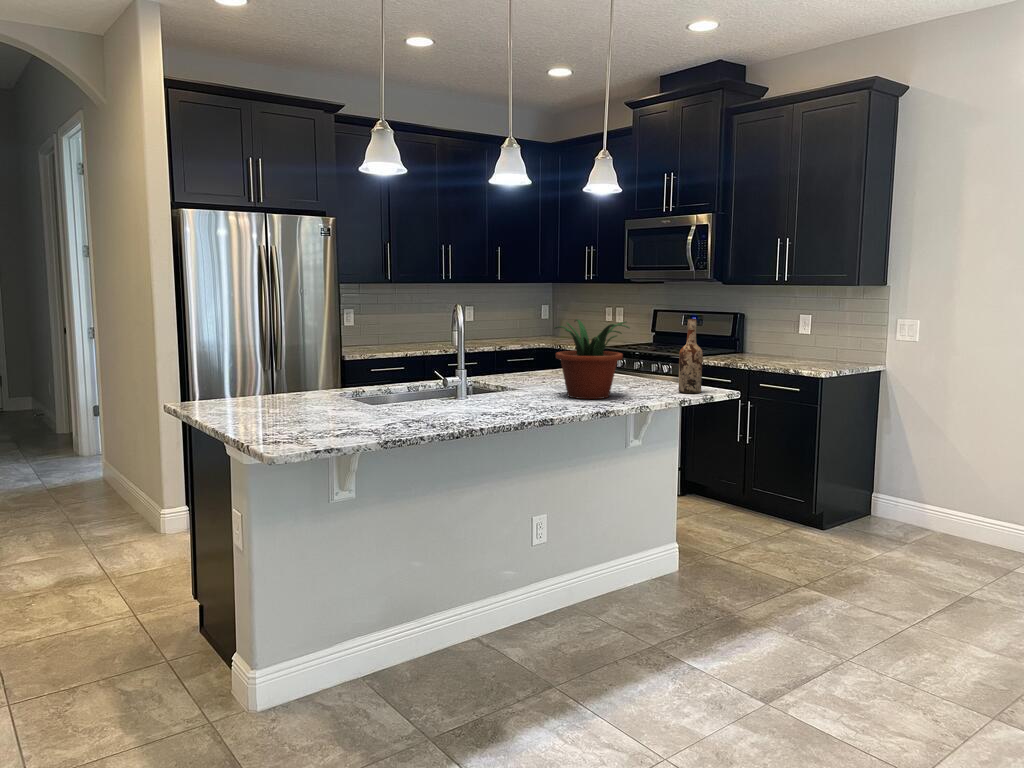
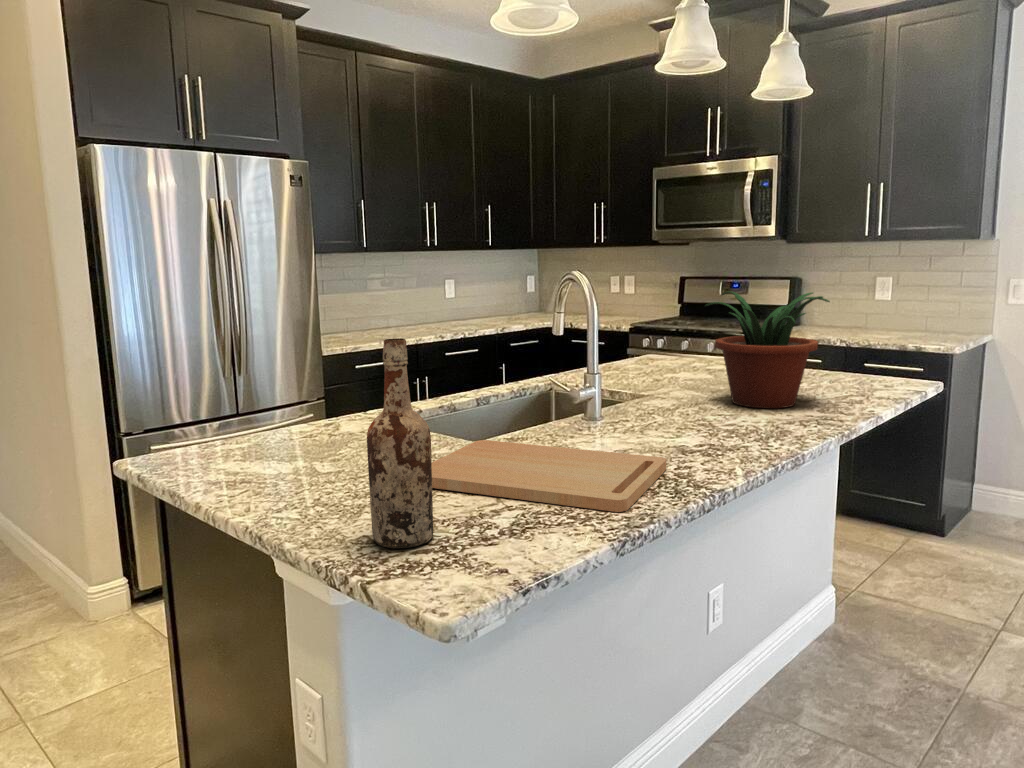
wine bottle: present [679,319,703,393] -> present [367,338,433,548]
cutting board: none [307,403,456,433] -> present [432,440,666,512]

